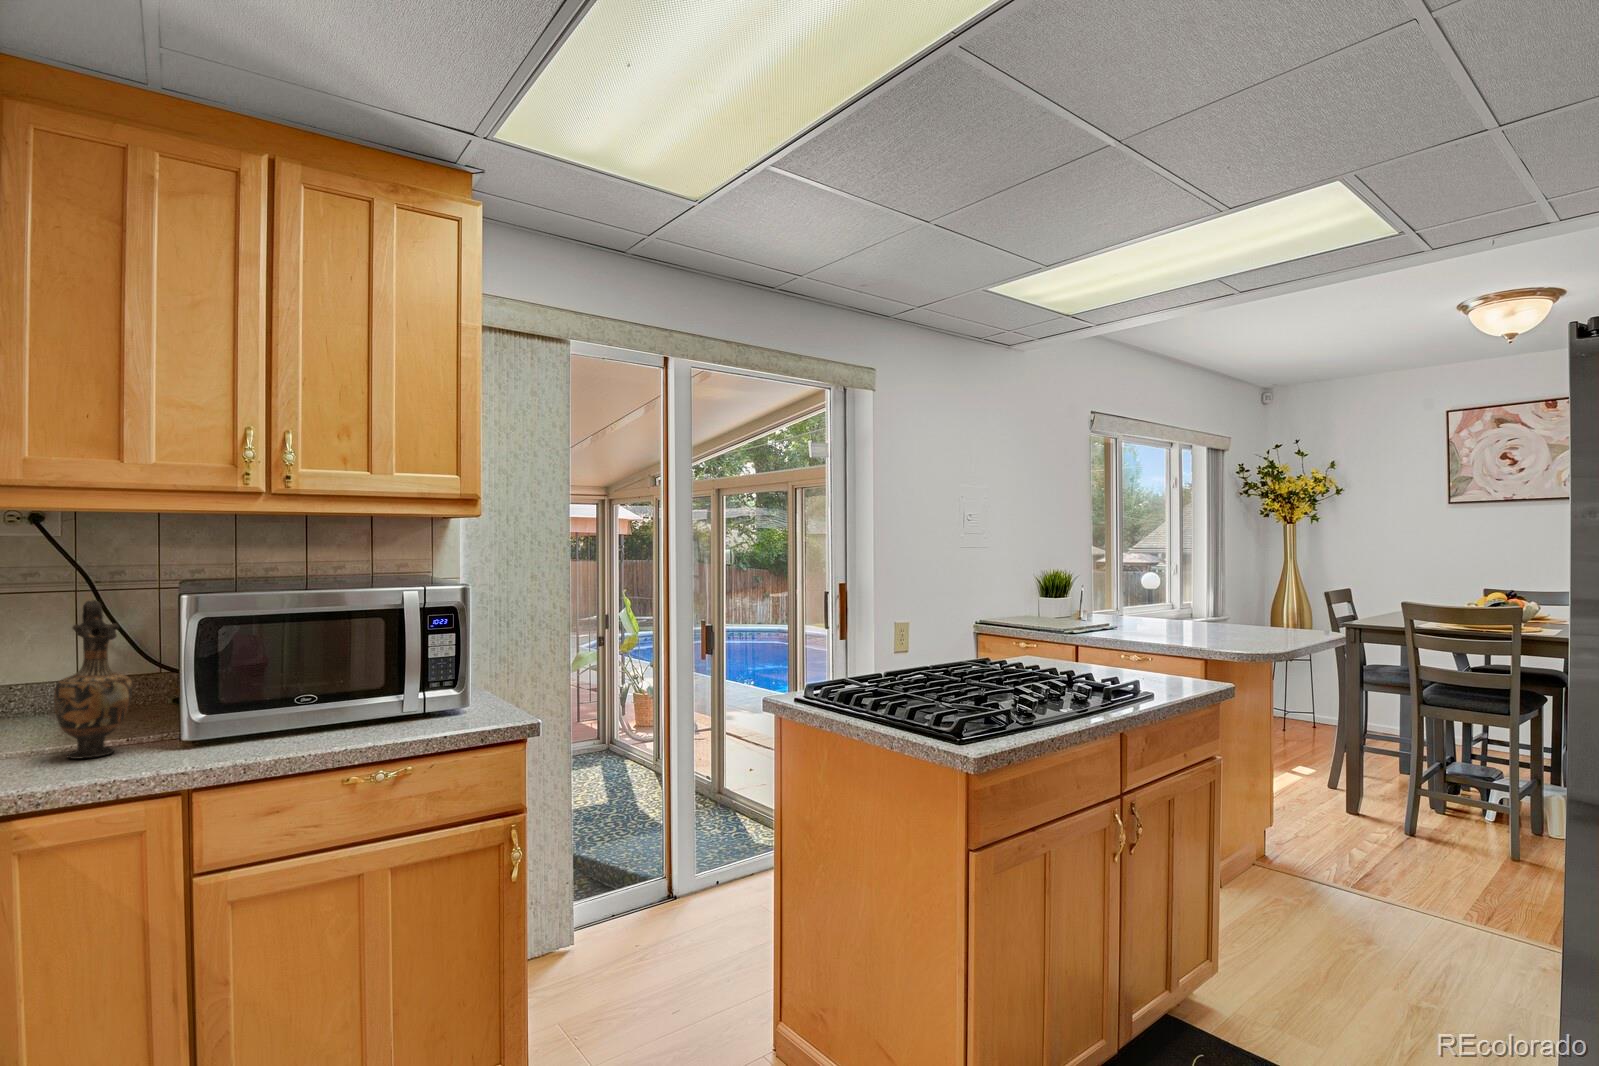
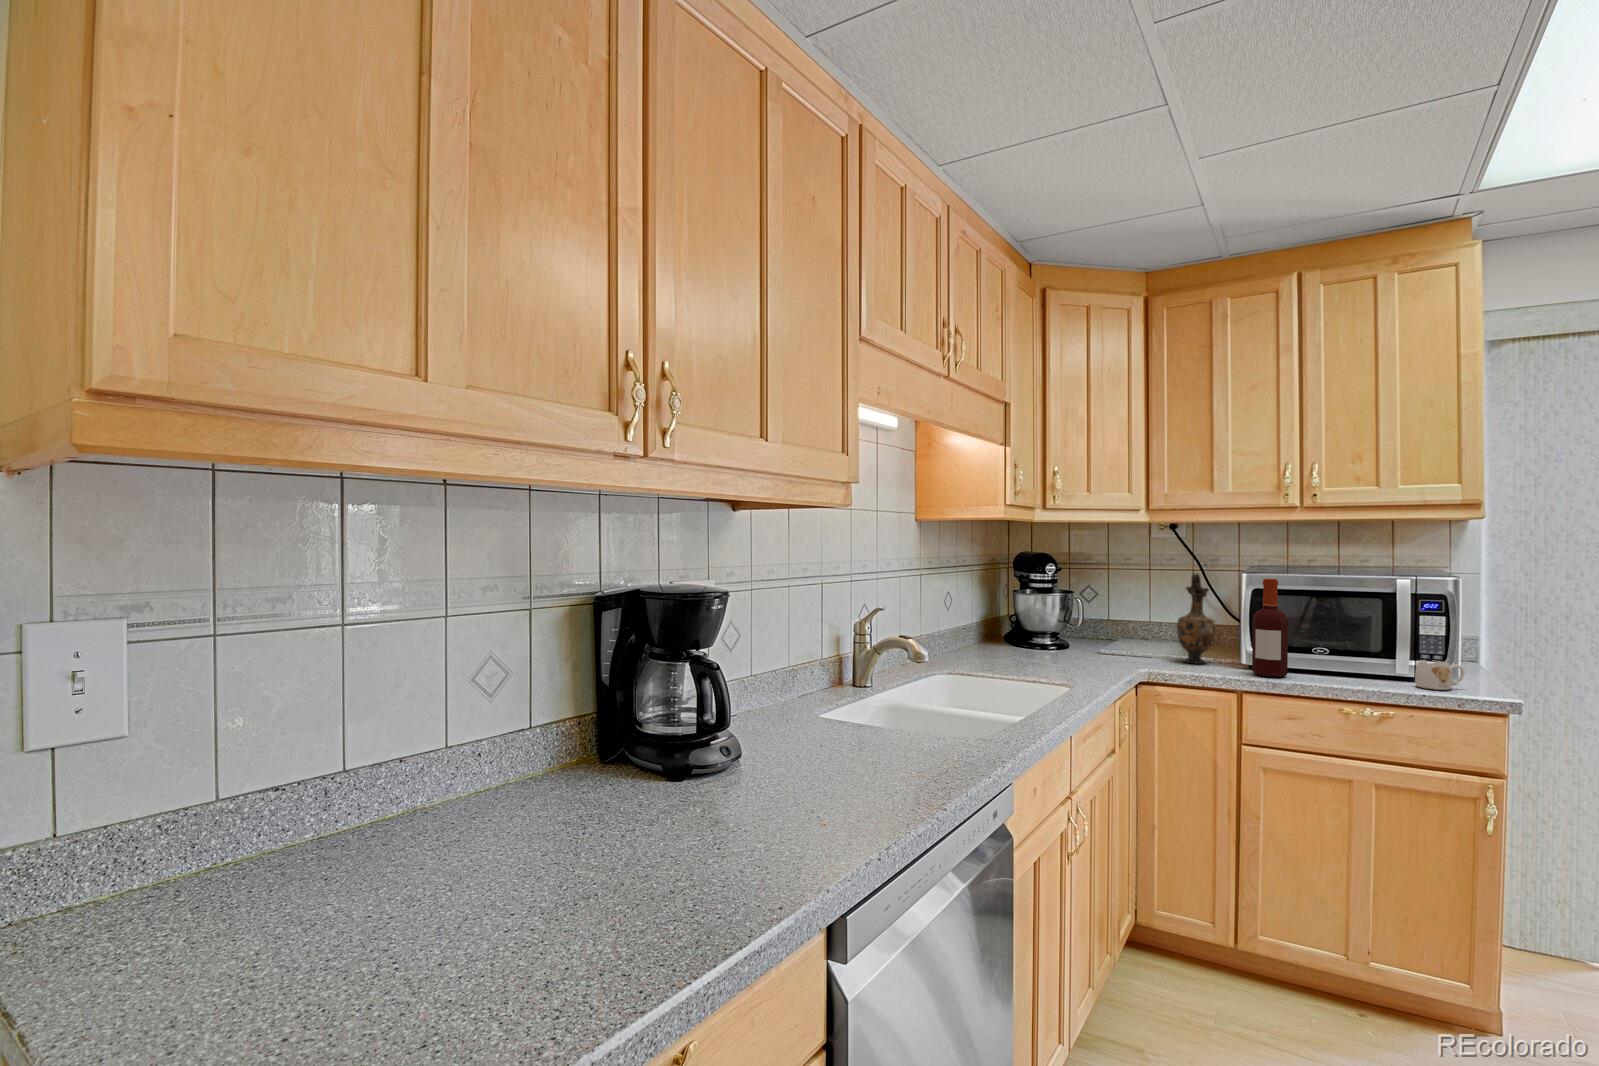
bottle: none [205,602,265,756] -> present [1252,579,1288,677]
mug: none [427,688,477,725] -> present [1415,660,1465,690]

